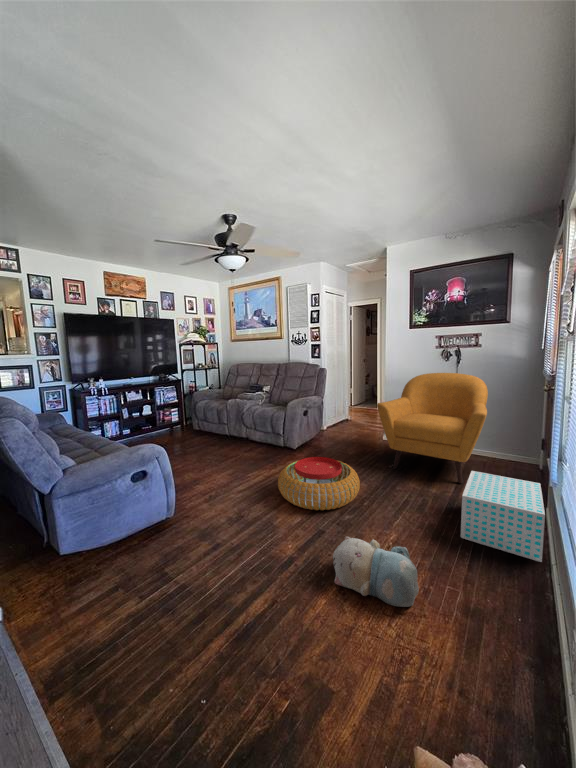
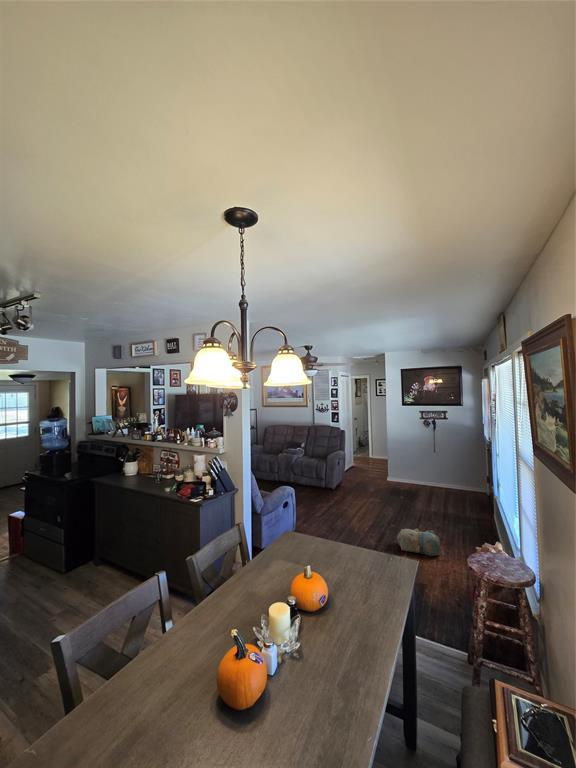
armchair: present [377,373,488,483] -> none [391,435,457,504]
pouf: present [278,457,360,510] -> none [342,491,392,522]
storage box: present [461,471,545,562] -> none [452,495,492,537]

